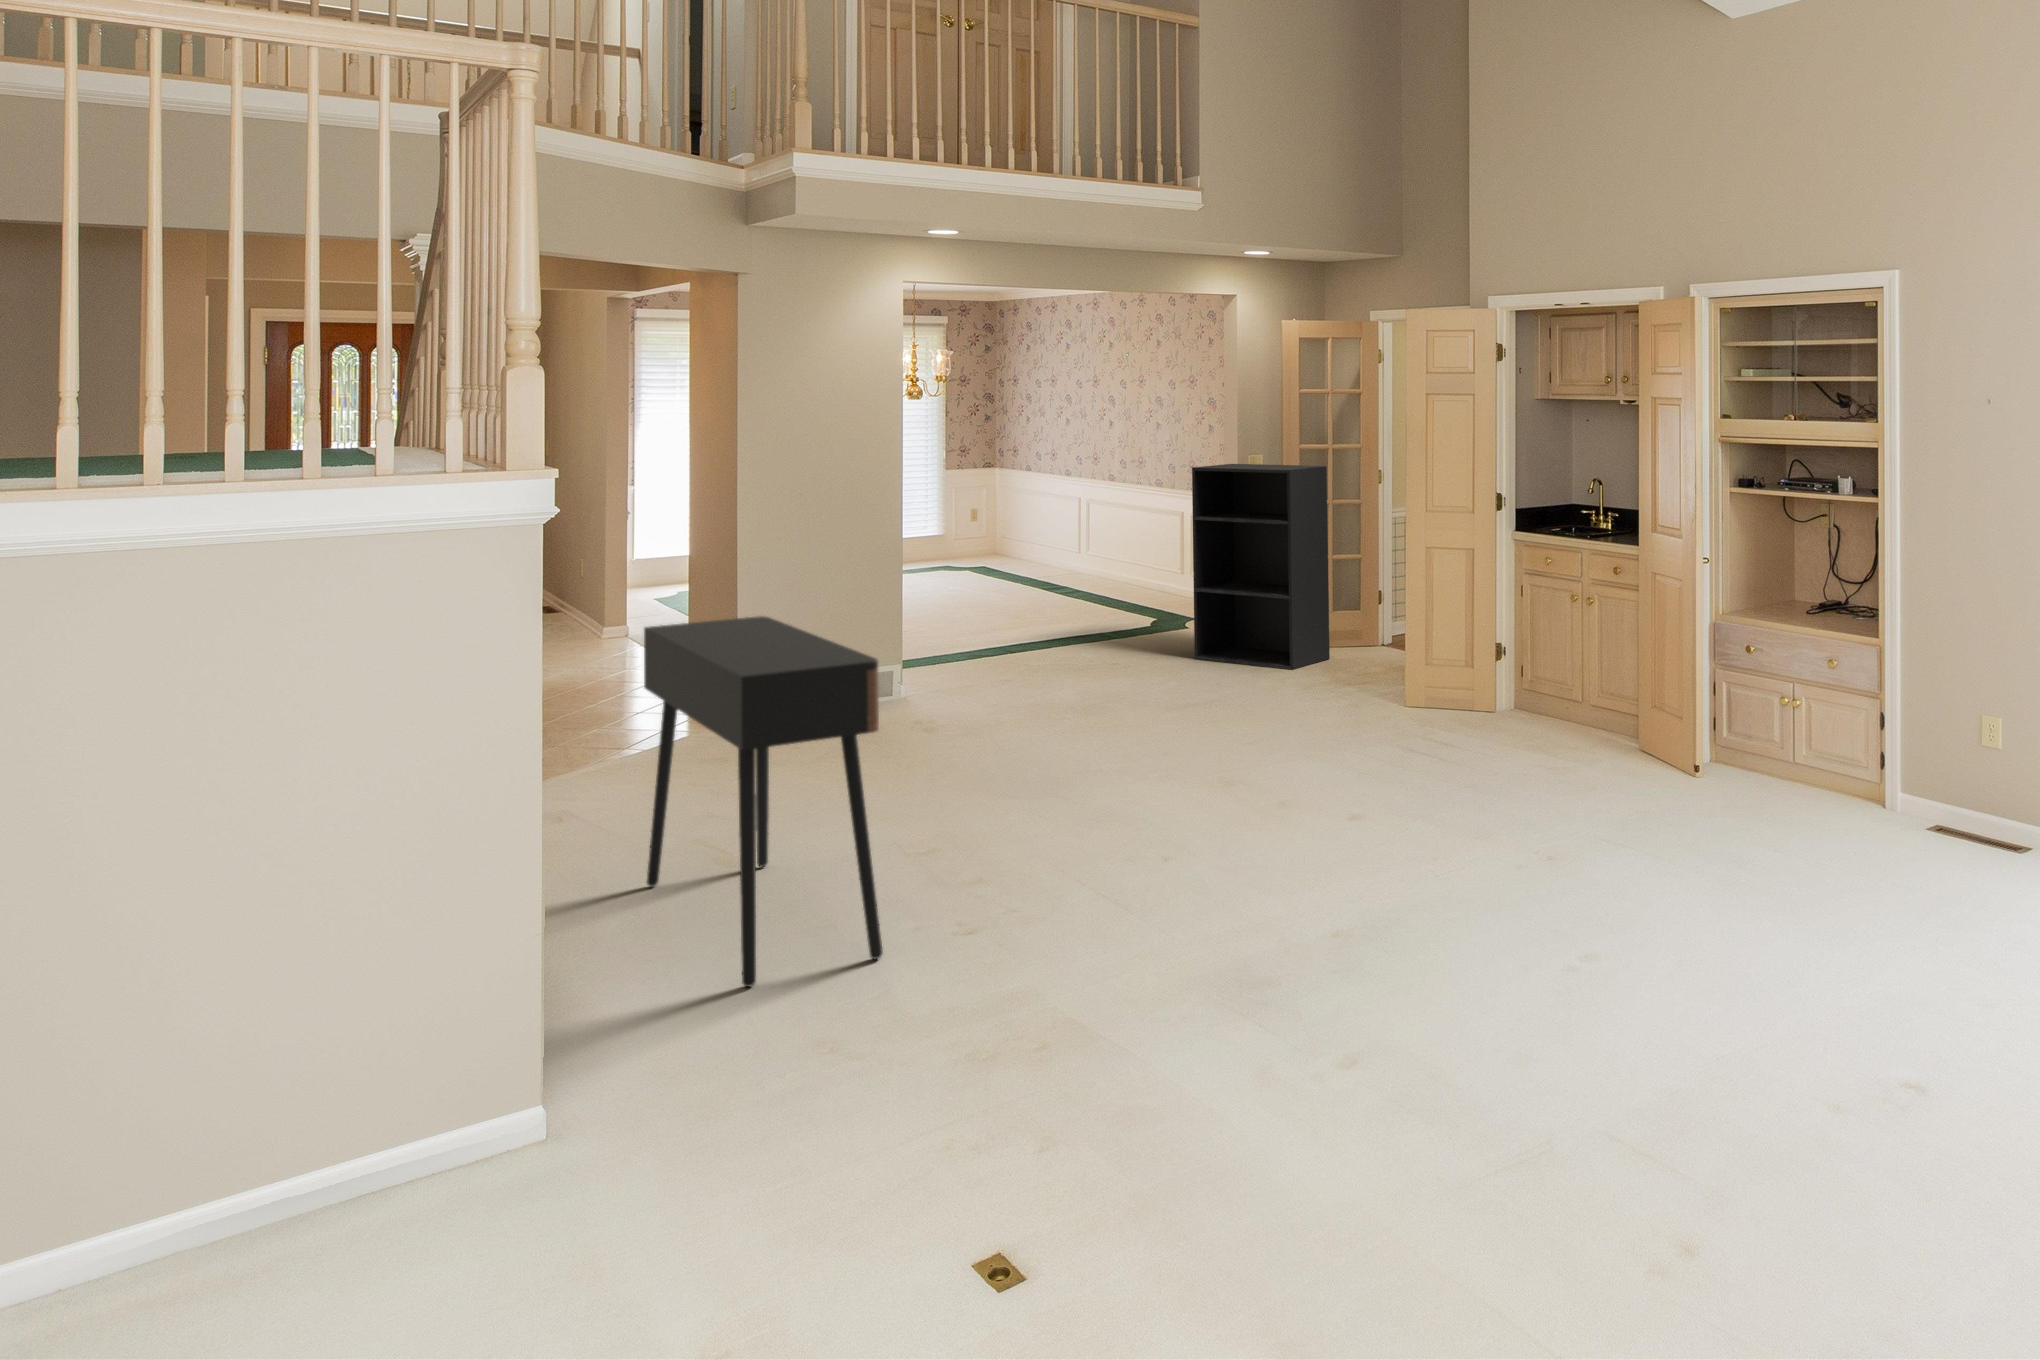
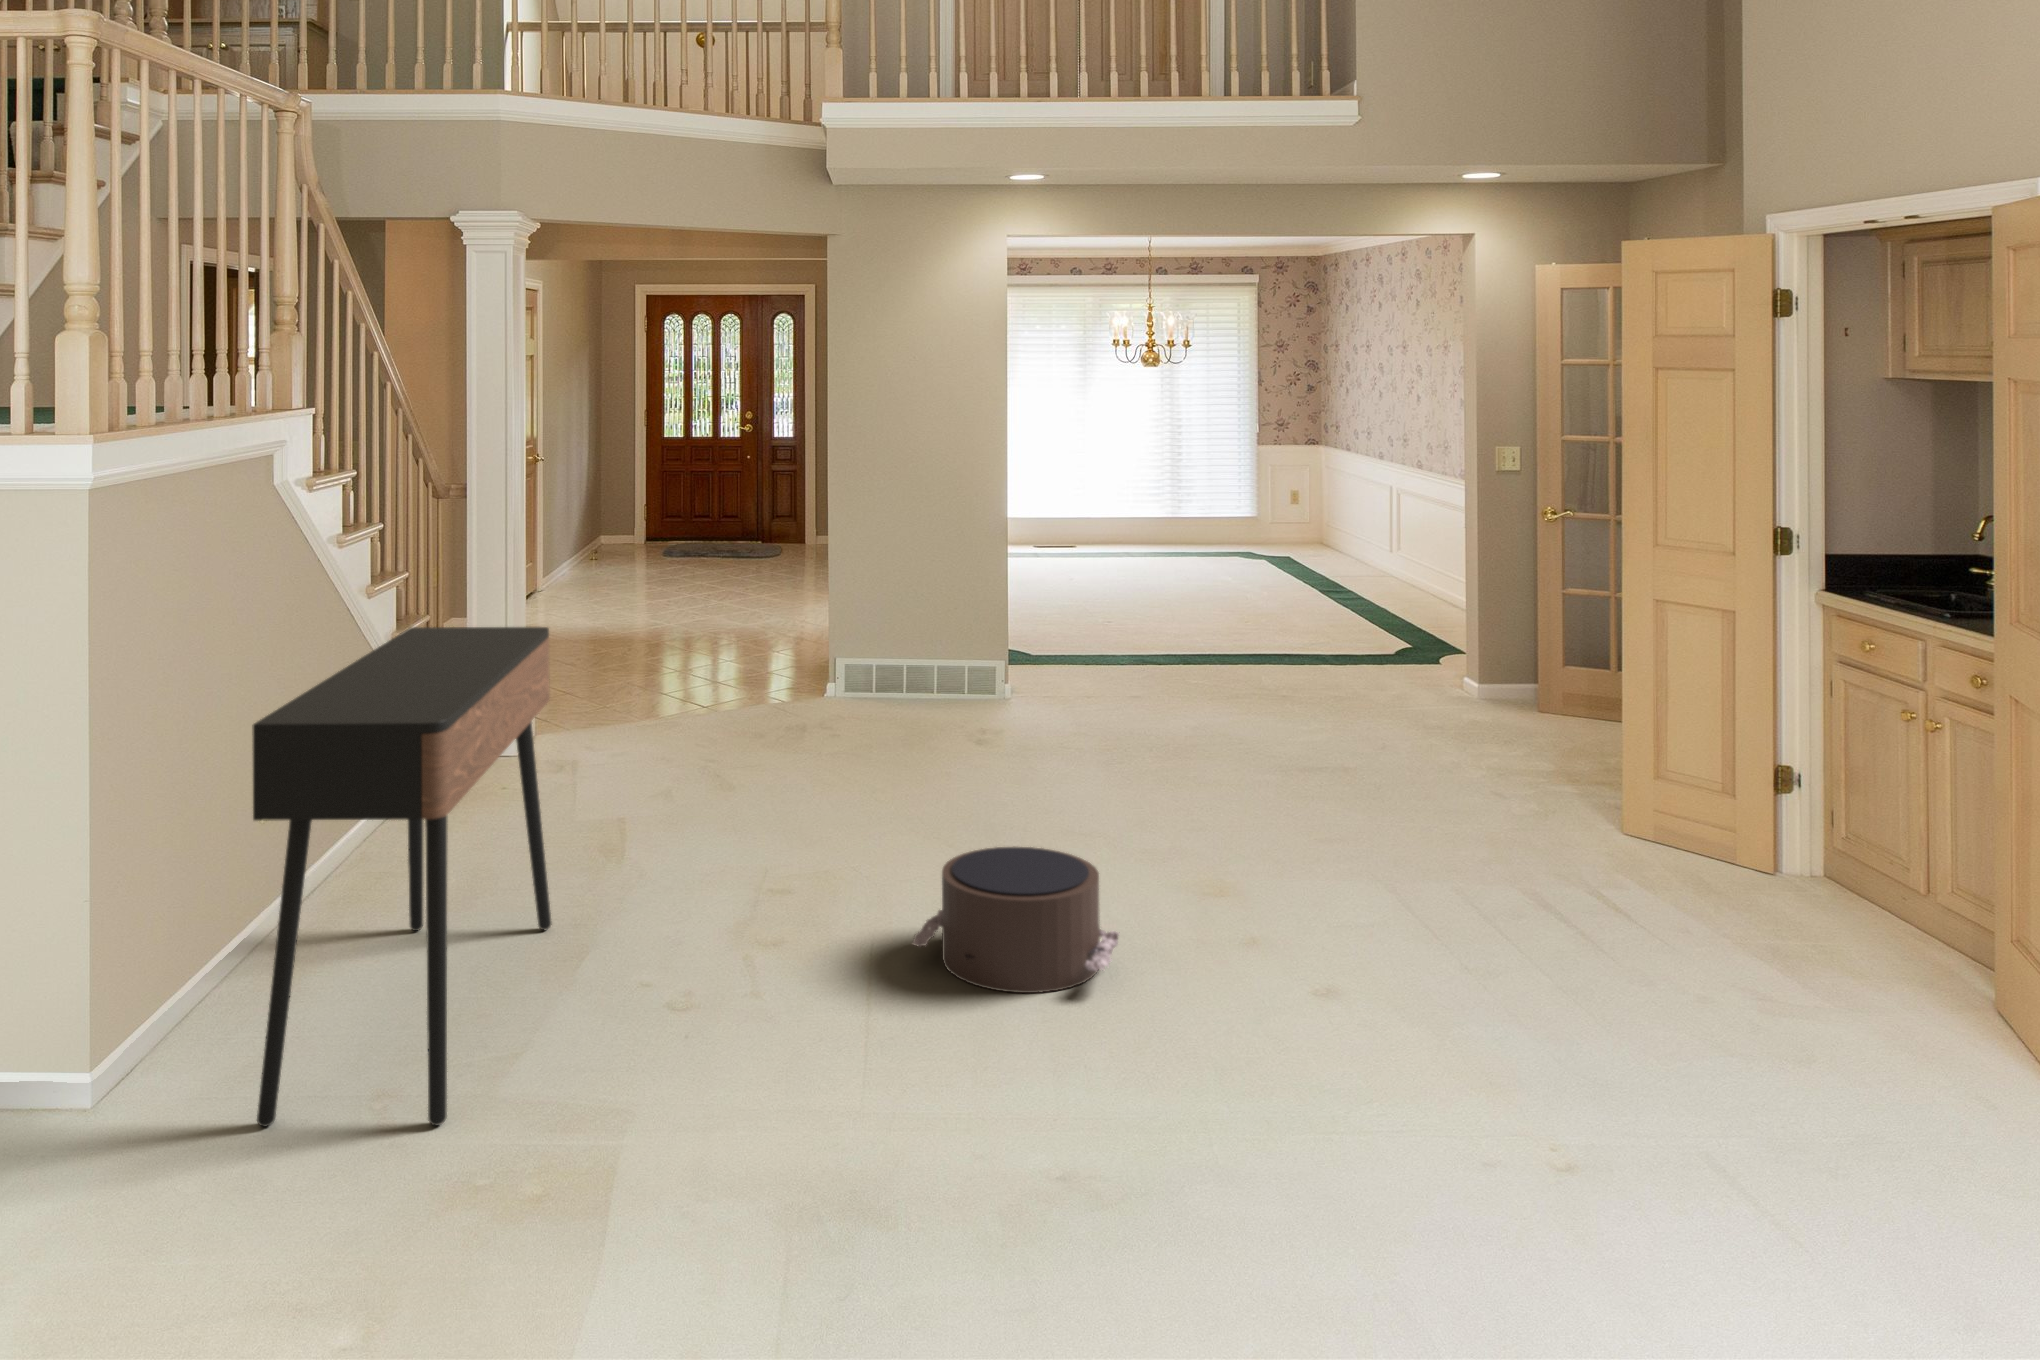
bookshelf: present [1192,464,1330,670] -> none [1397,457,1588,743]
pouf: none [1063,744,1209,835] -> present [912,847,1119,993]

